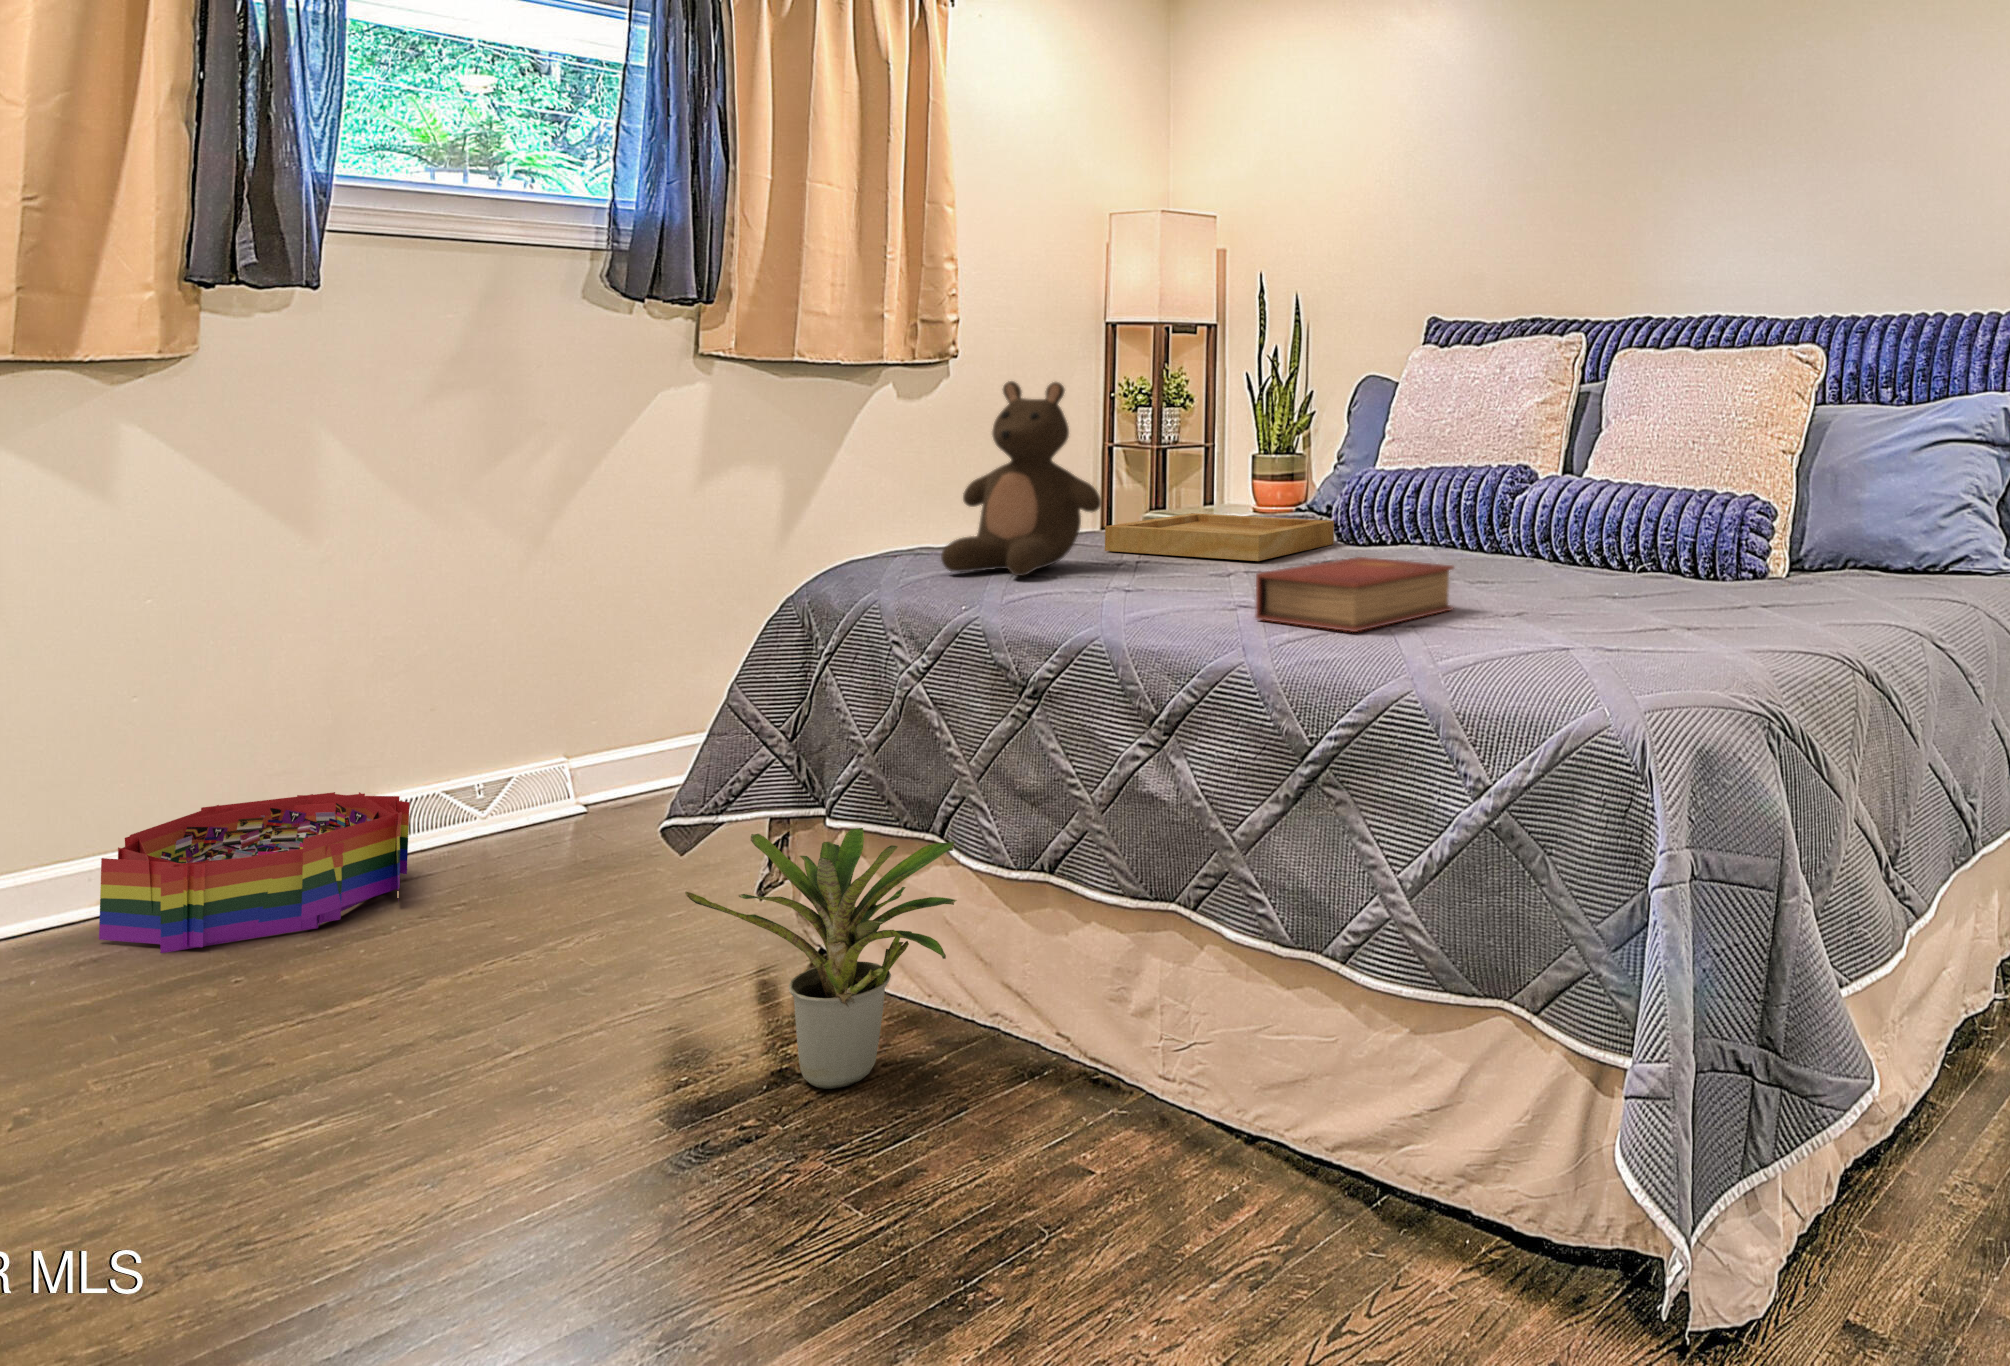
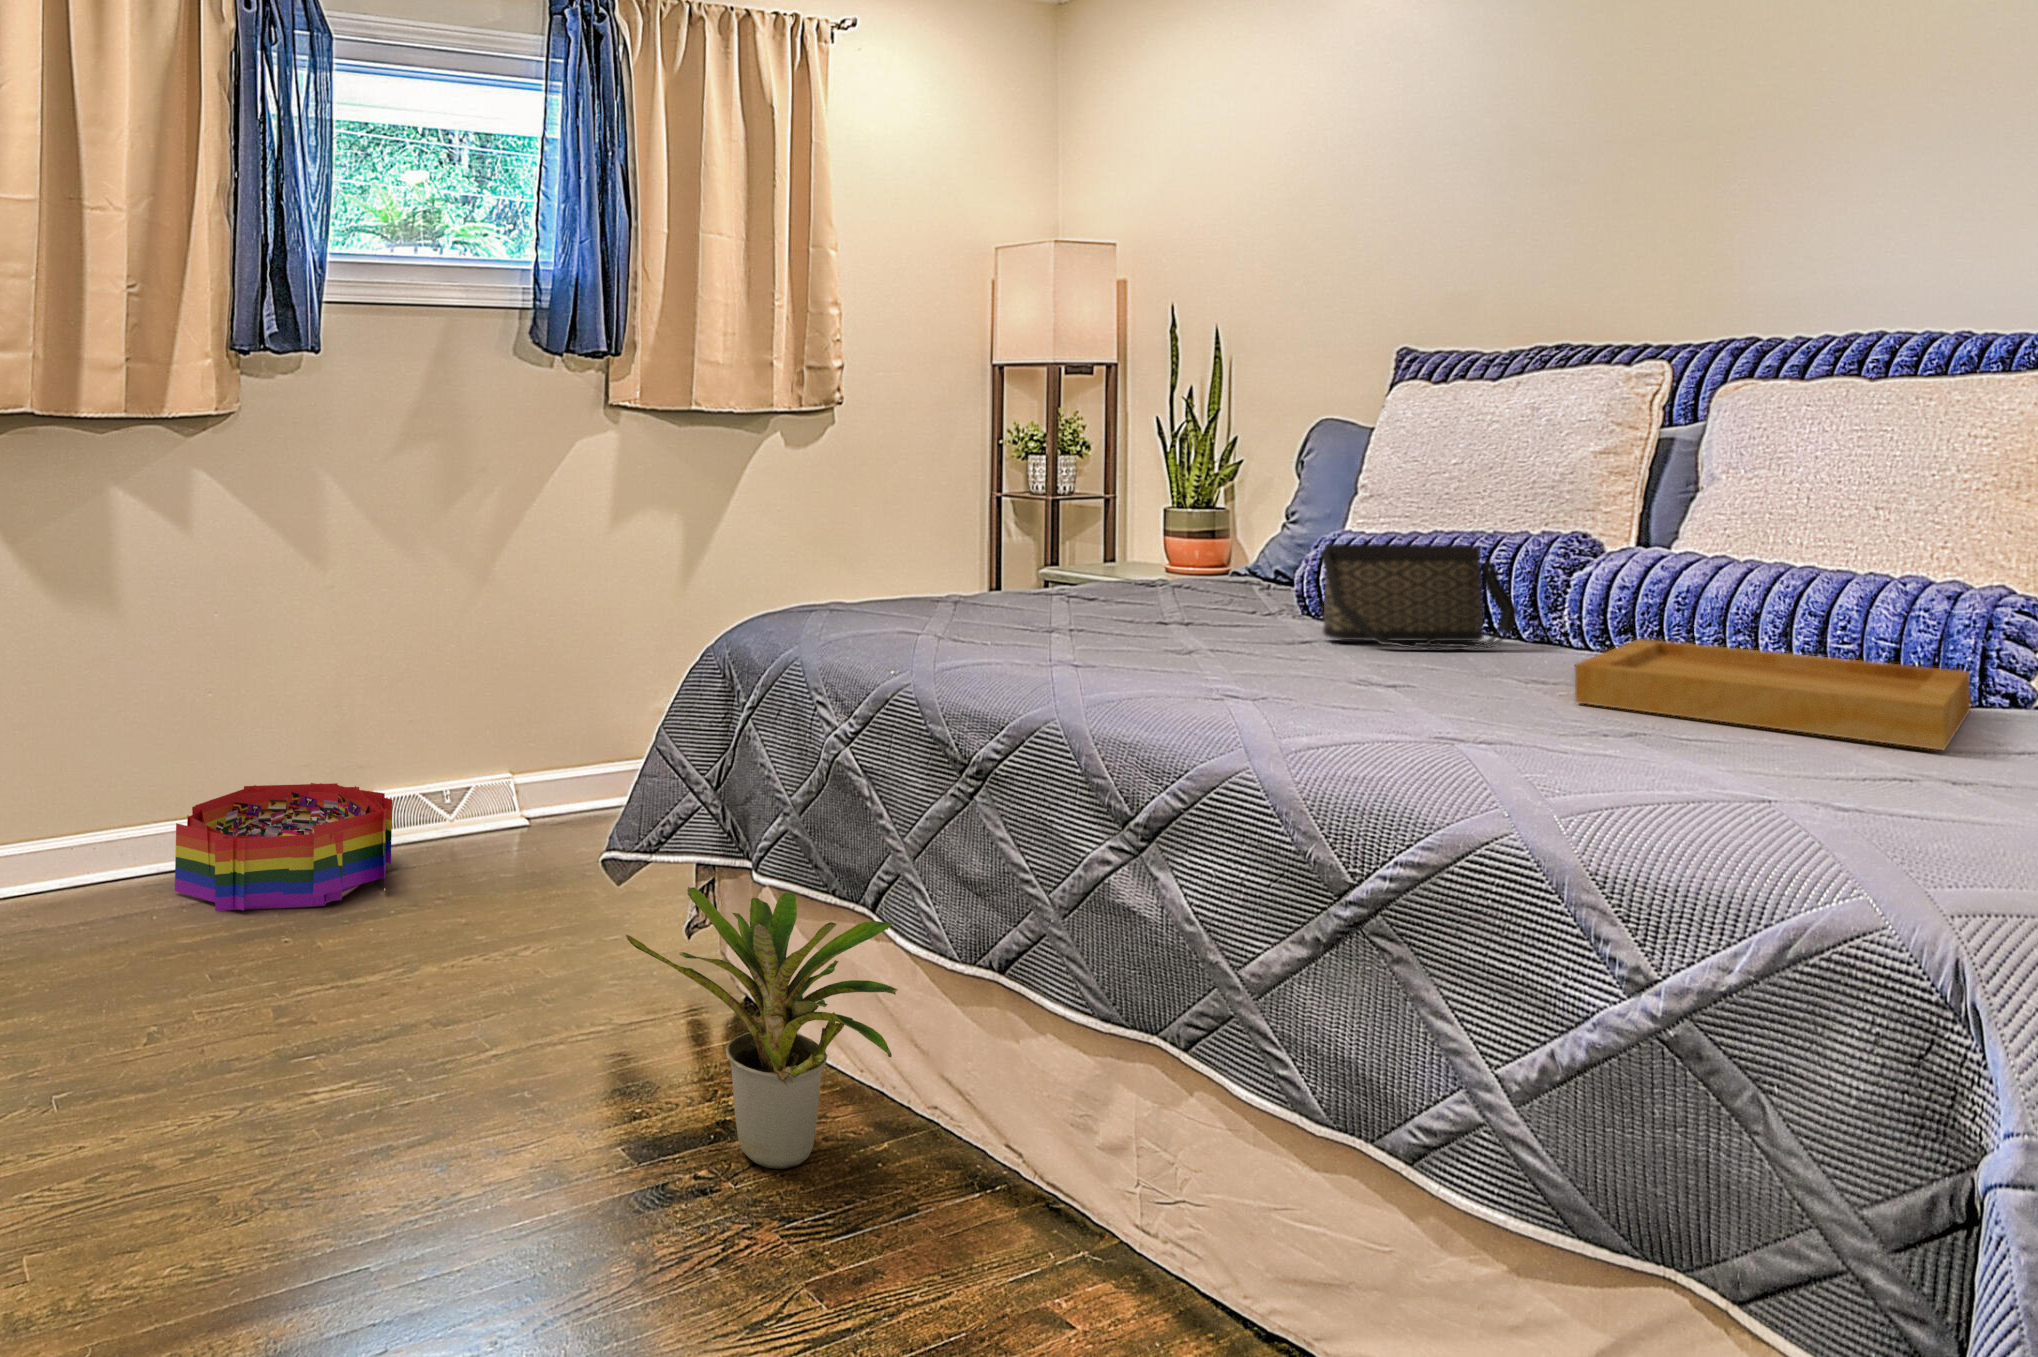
stuffed bear: present [941,381,1101,576] -> none [861,424,1031,634]
handbag: none [1341,482,1484,568] -> present [1321,544,1517,650]
tray: present [1105,513,1334,561] -> present [1575,639,1971,750]
book: present [1255,557,1454,632] -> none [1246,636,1515,736]

